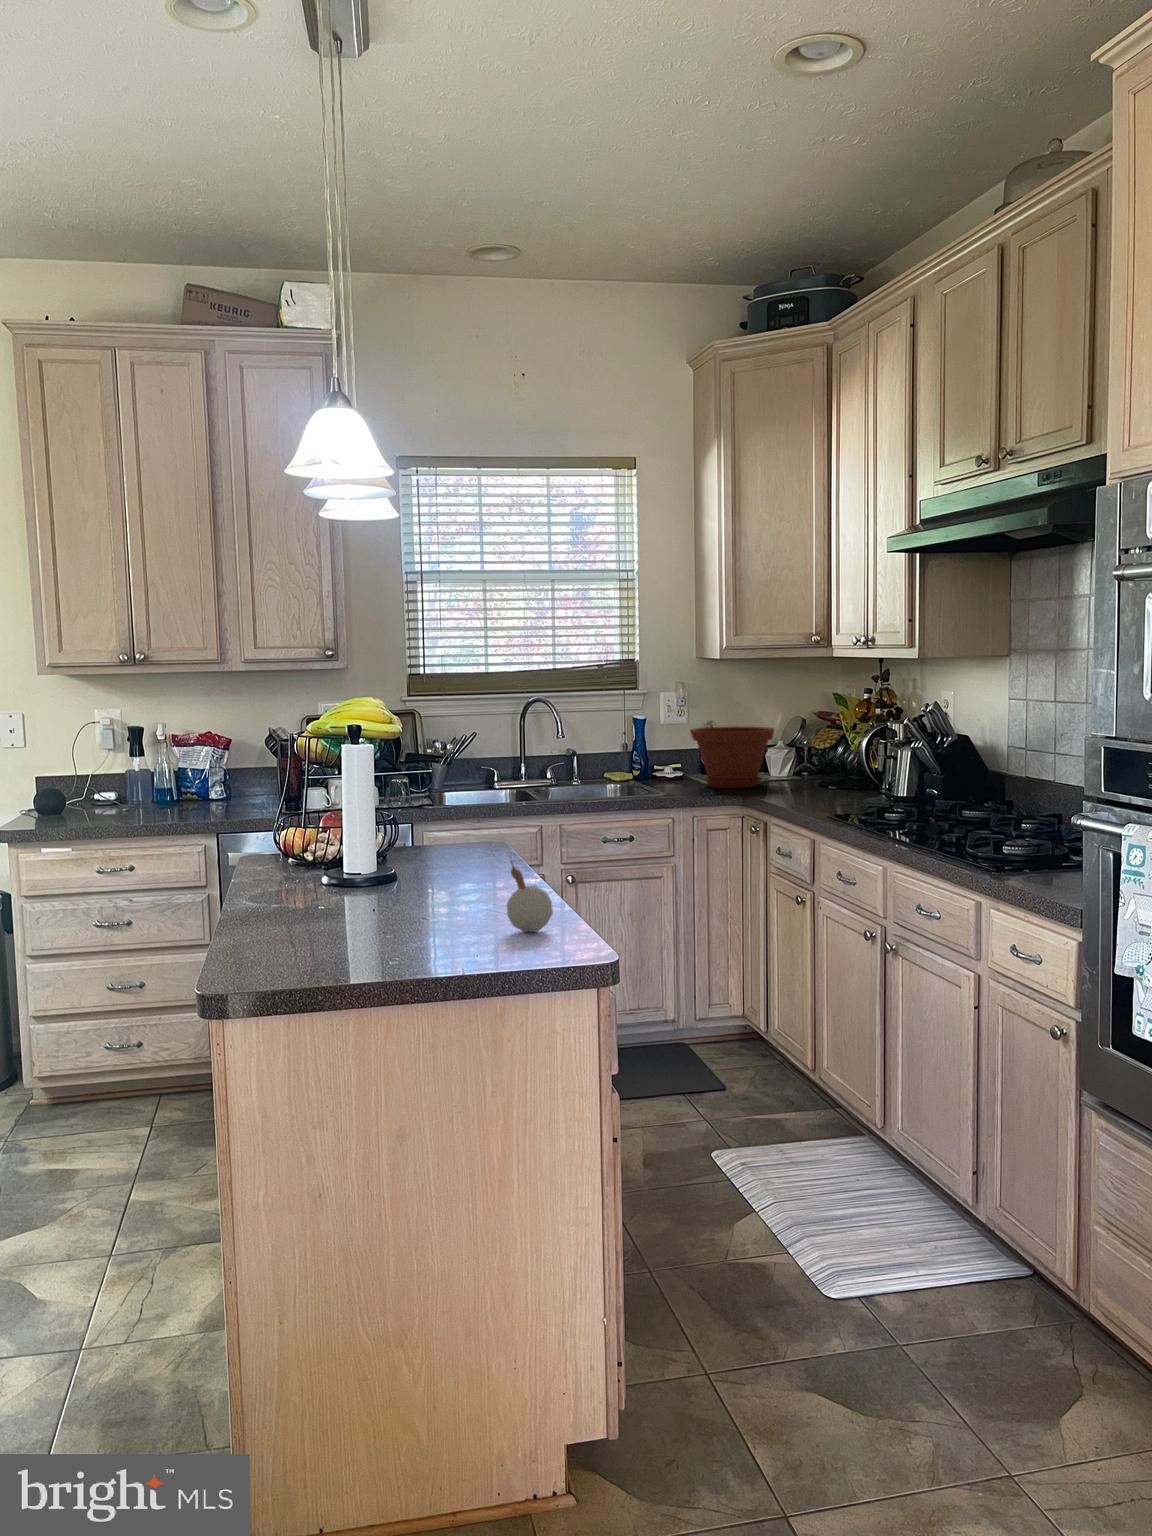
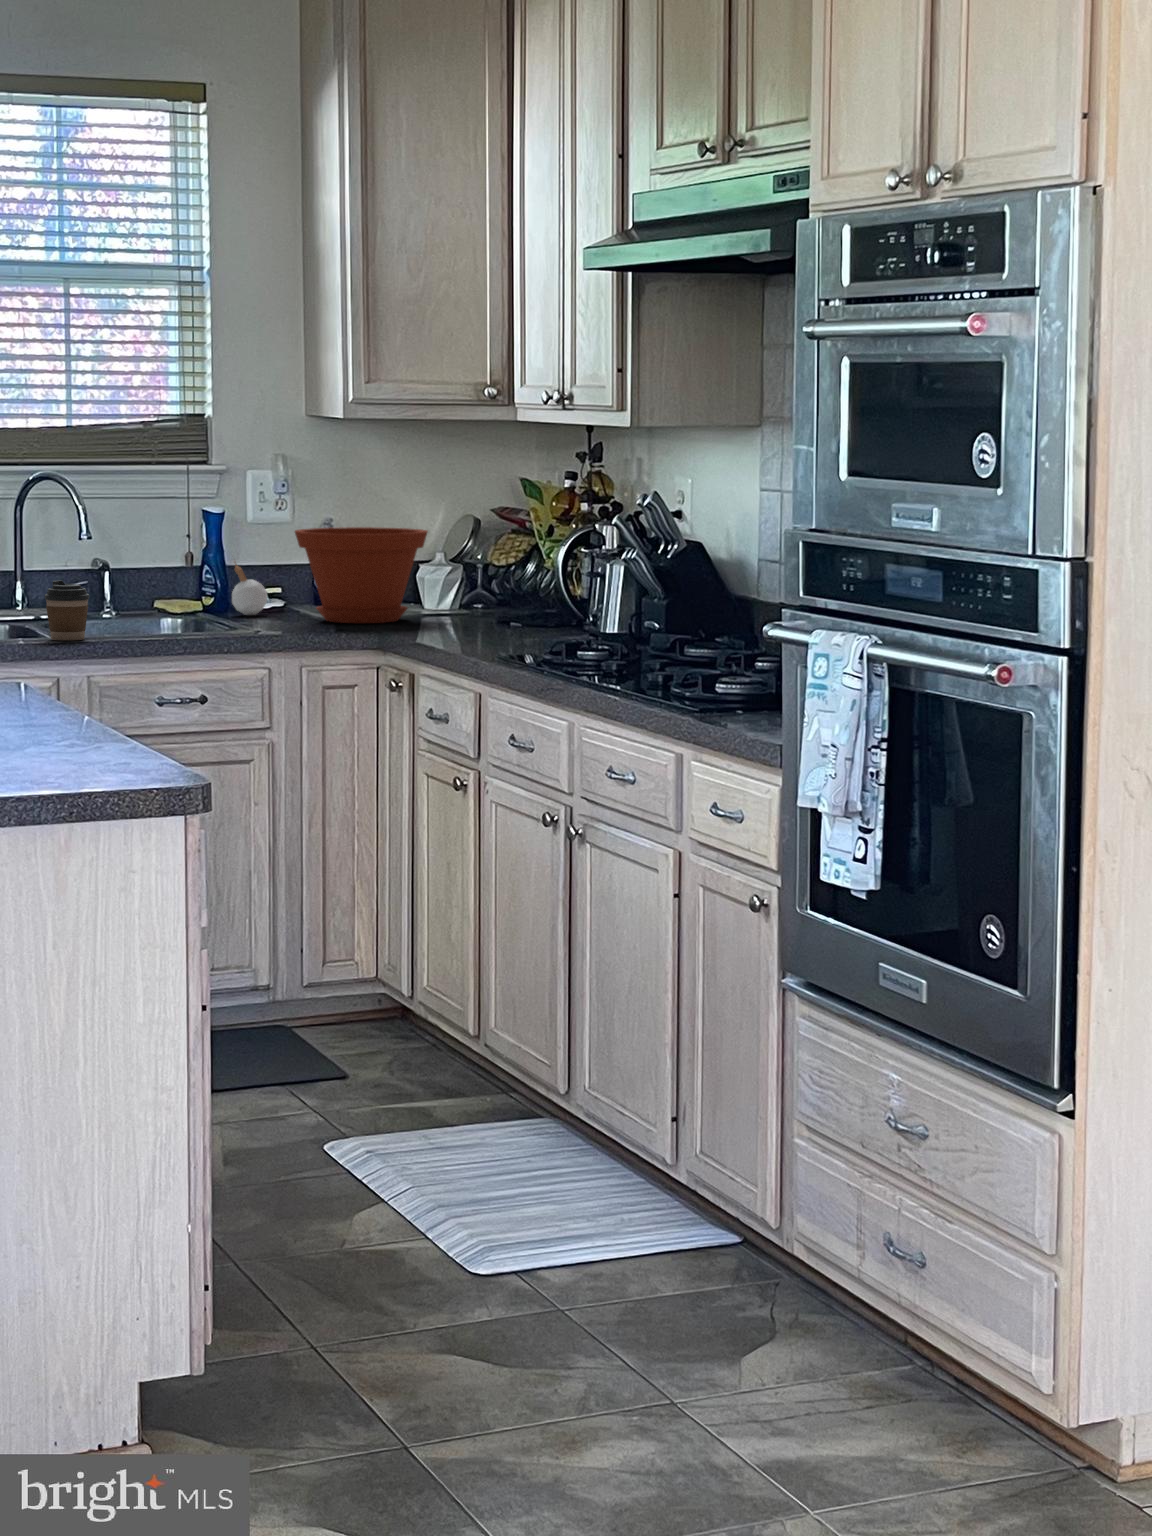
coffee cup: none [532,765,560,803] -> present [45,580,89,640]
candle: present [507,861,553,932] -> present [232,561,267,615]

